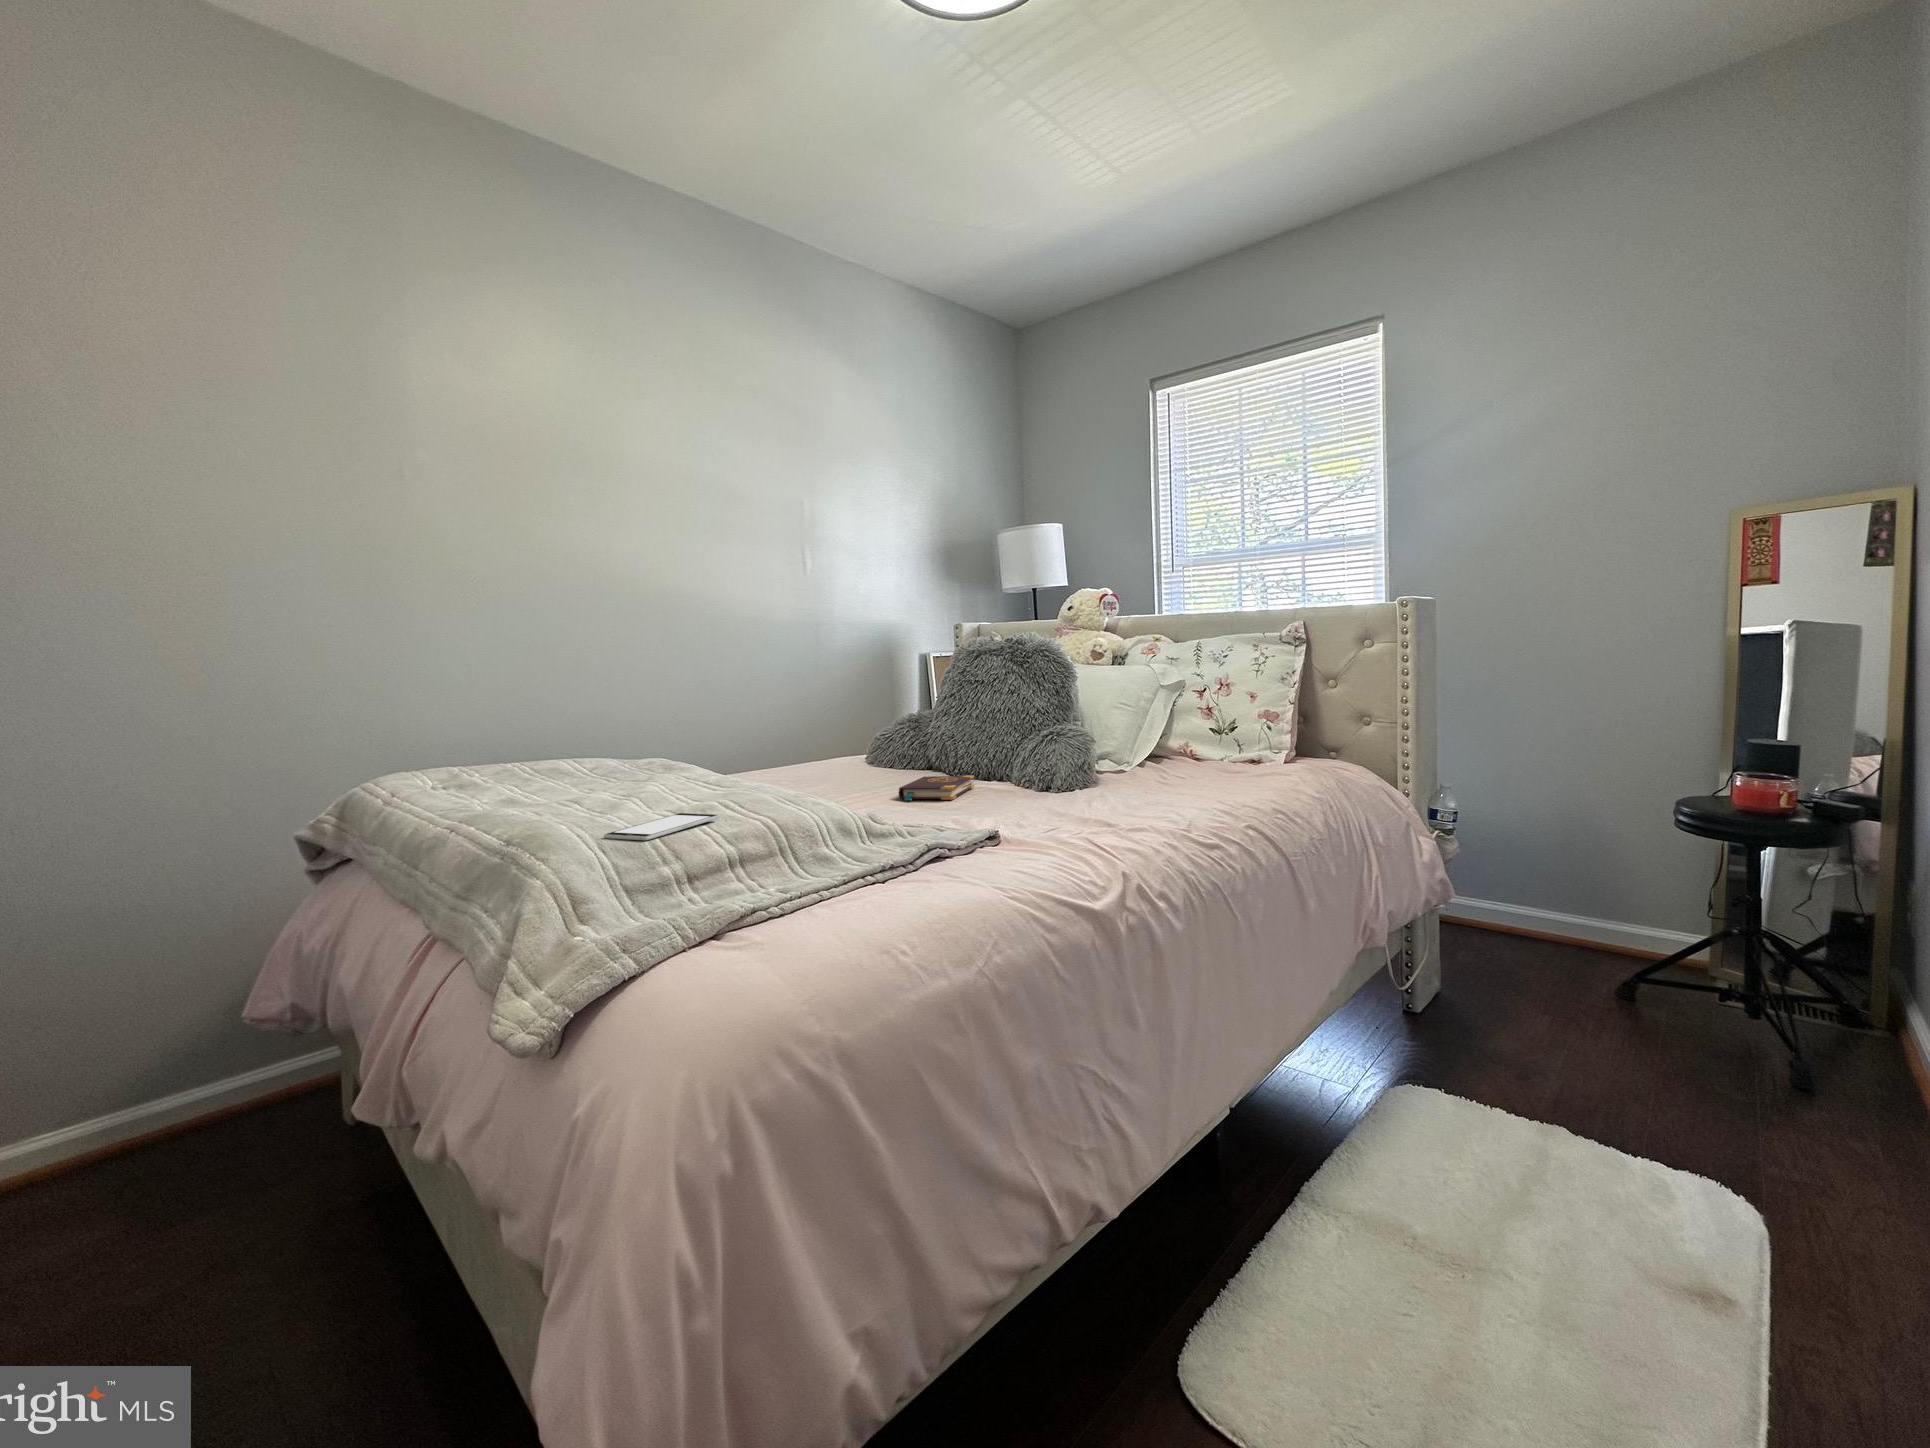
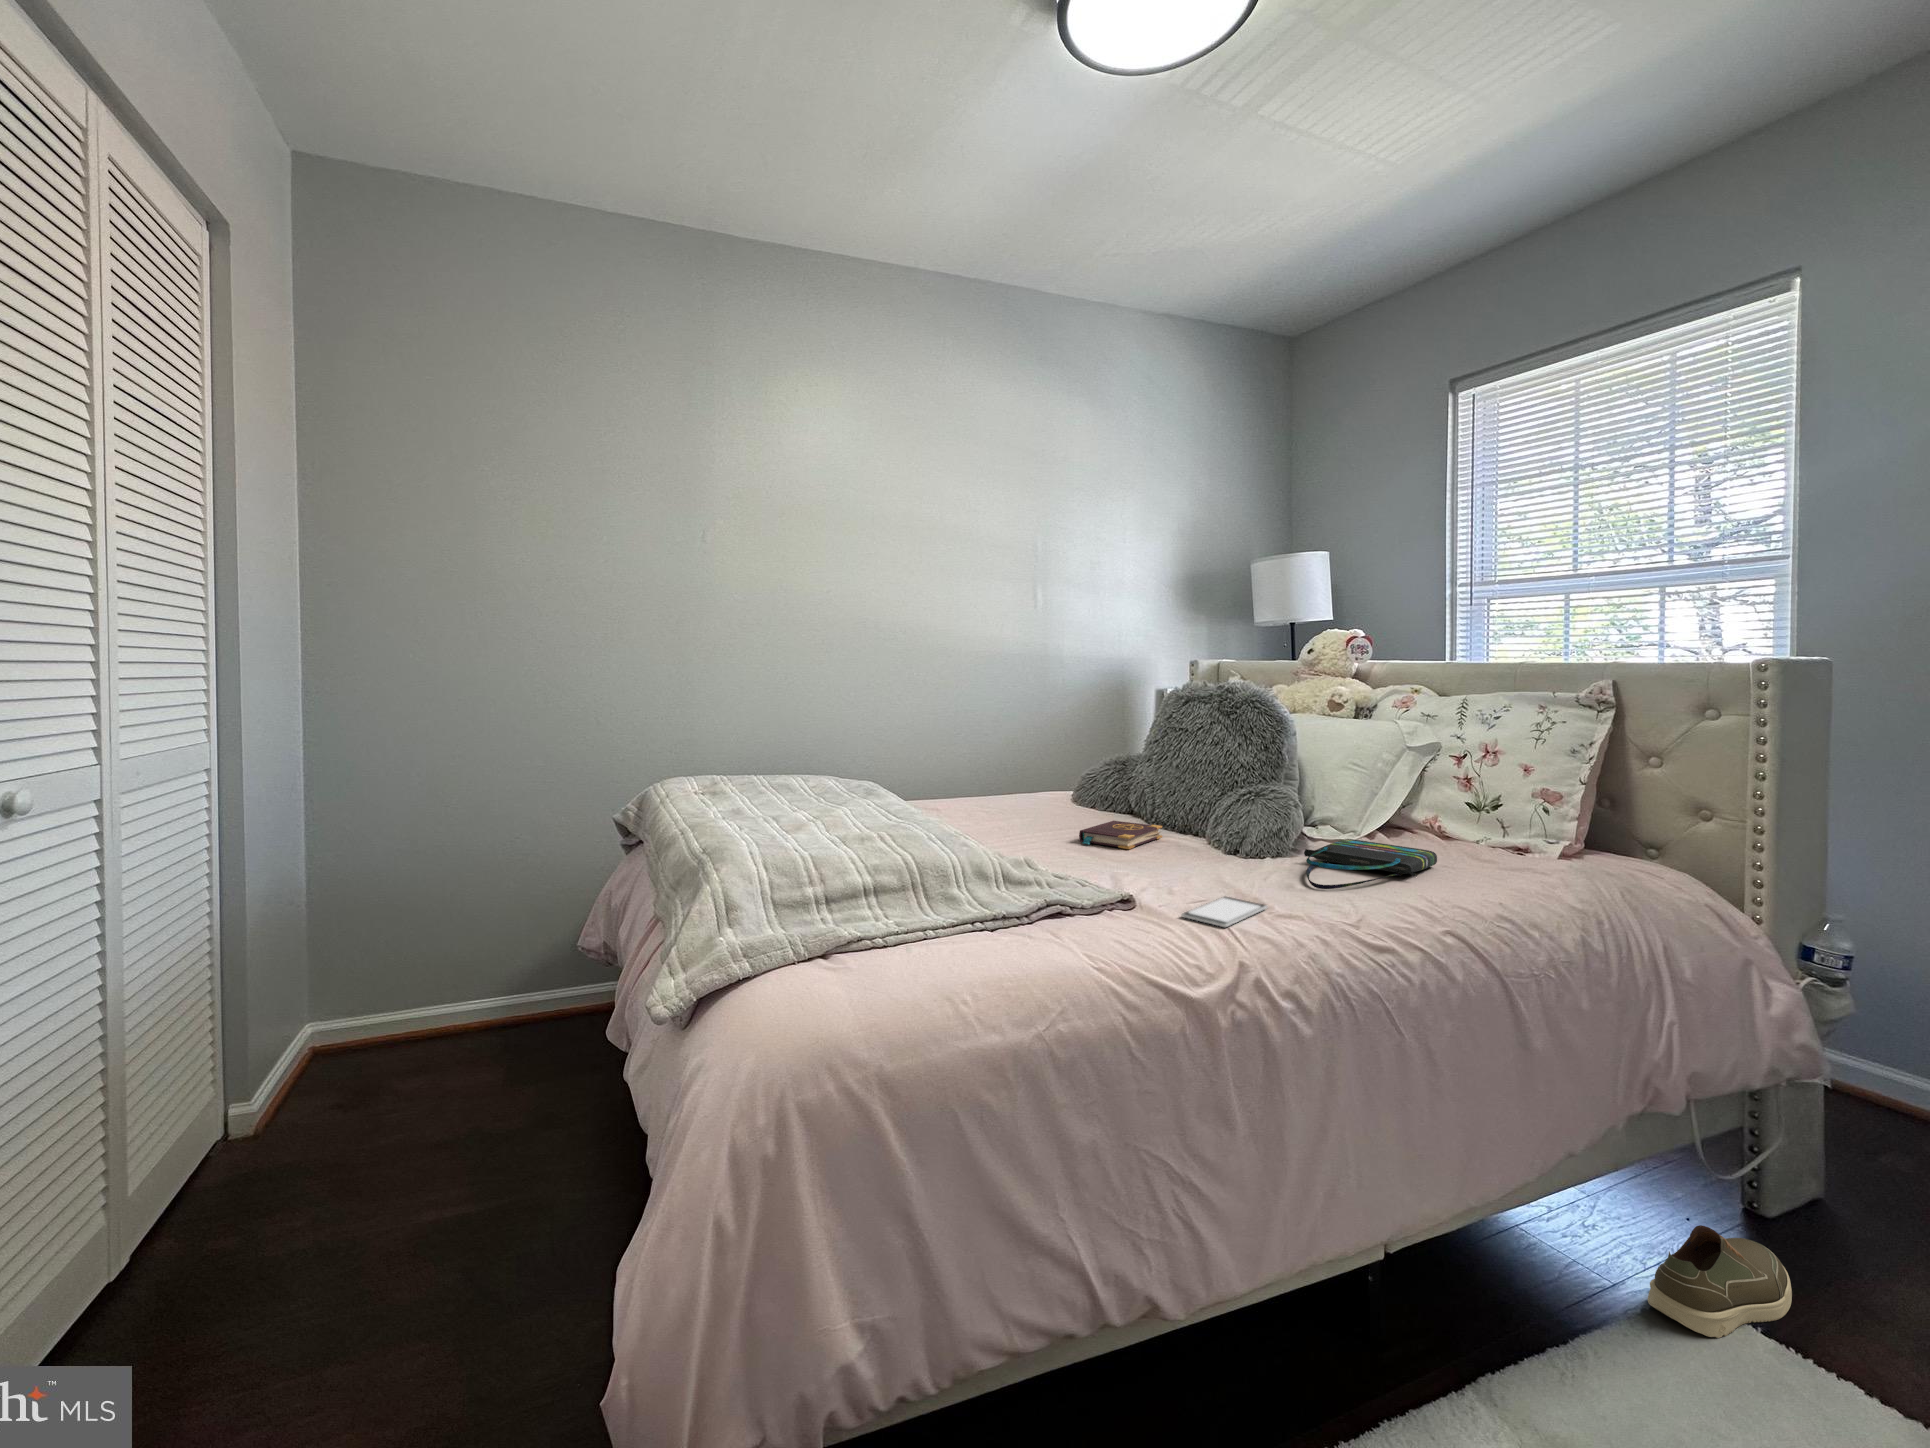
tote bag: none [1109,767,1209,808] -> present [1304,839,1437,889]
smartphone: present [604,813,720,840] -> present [1181,897,1267,927]
shoe: none [1372,1030,1448,1111] -> present [1648,1225,1792,1338]

